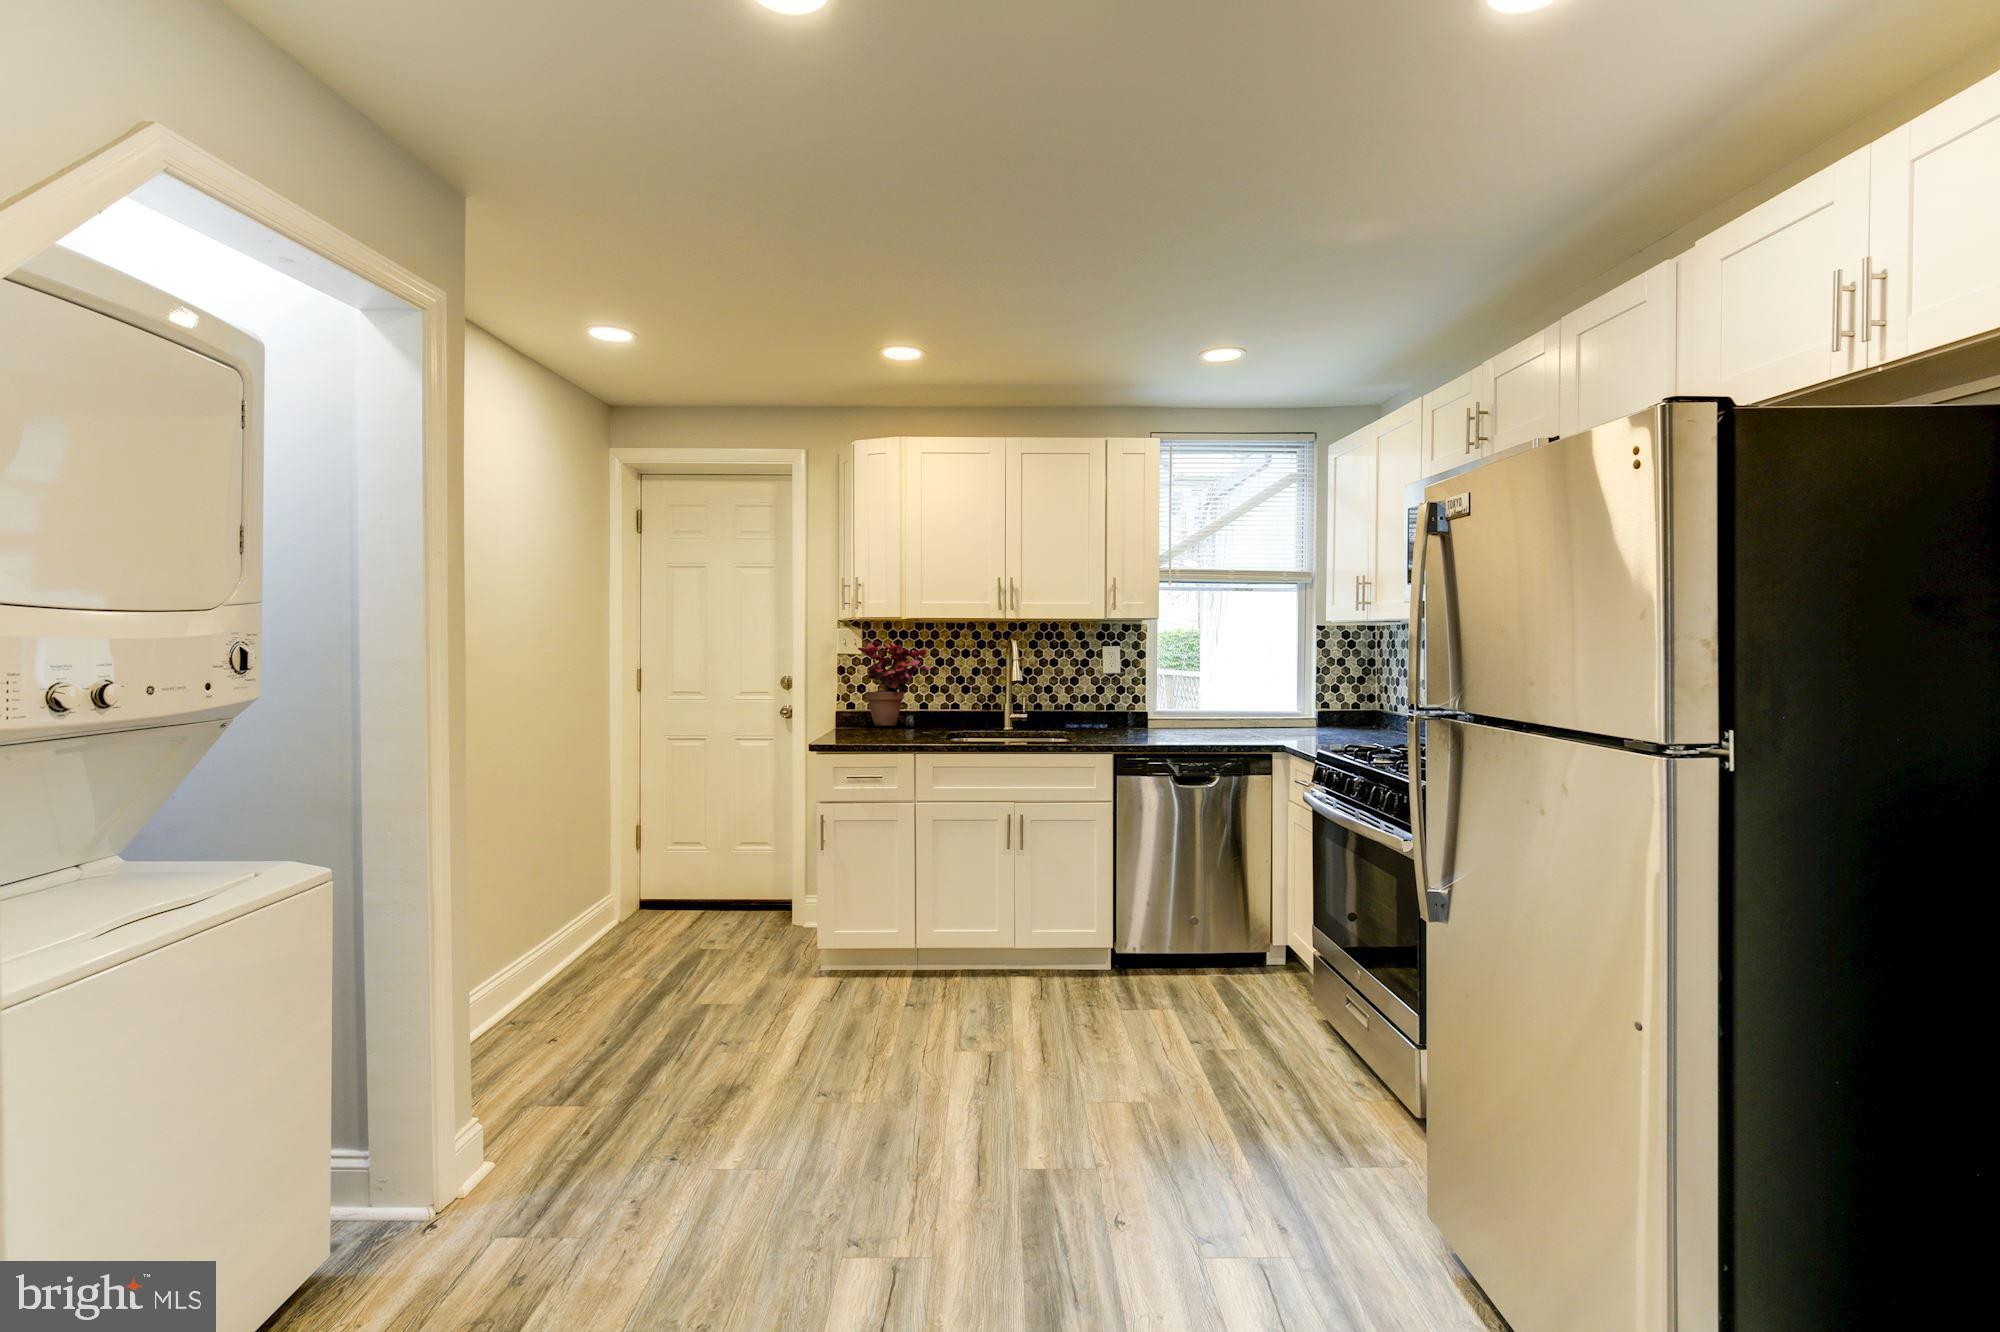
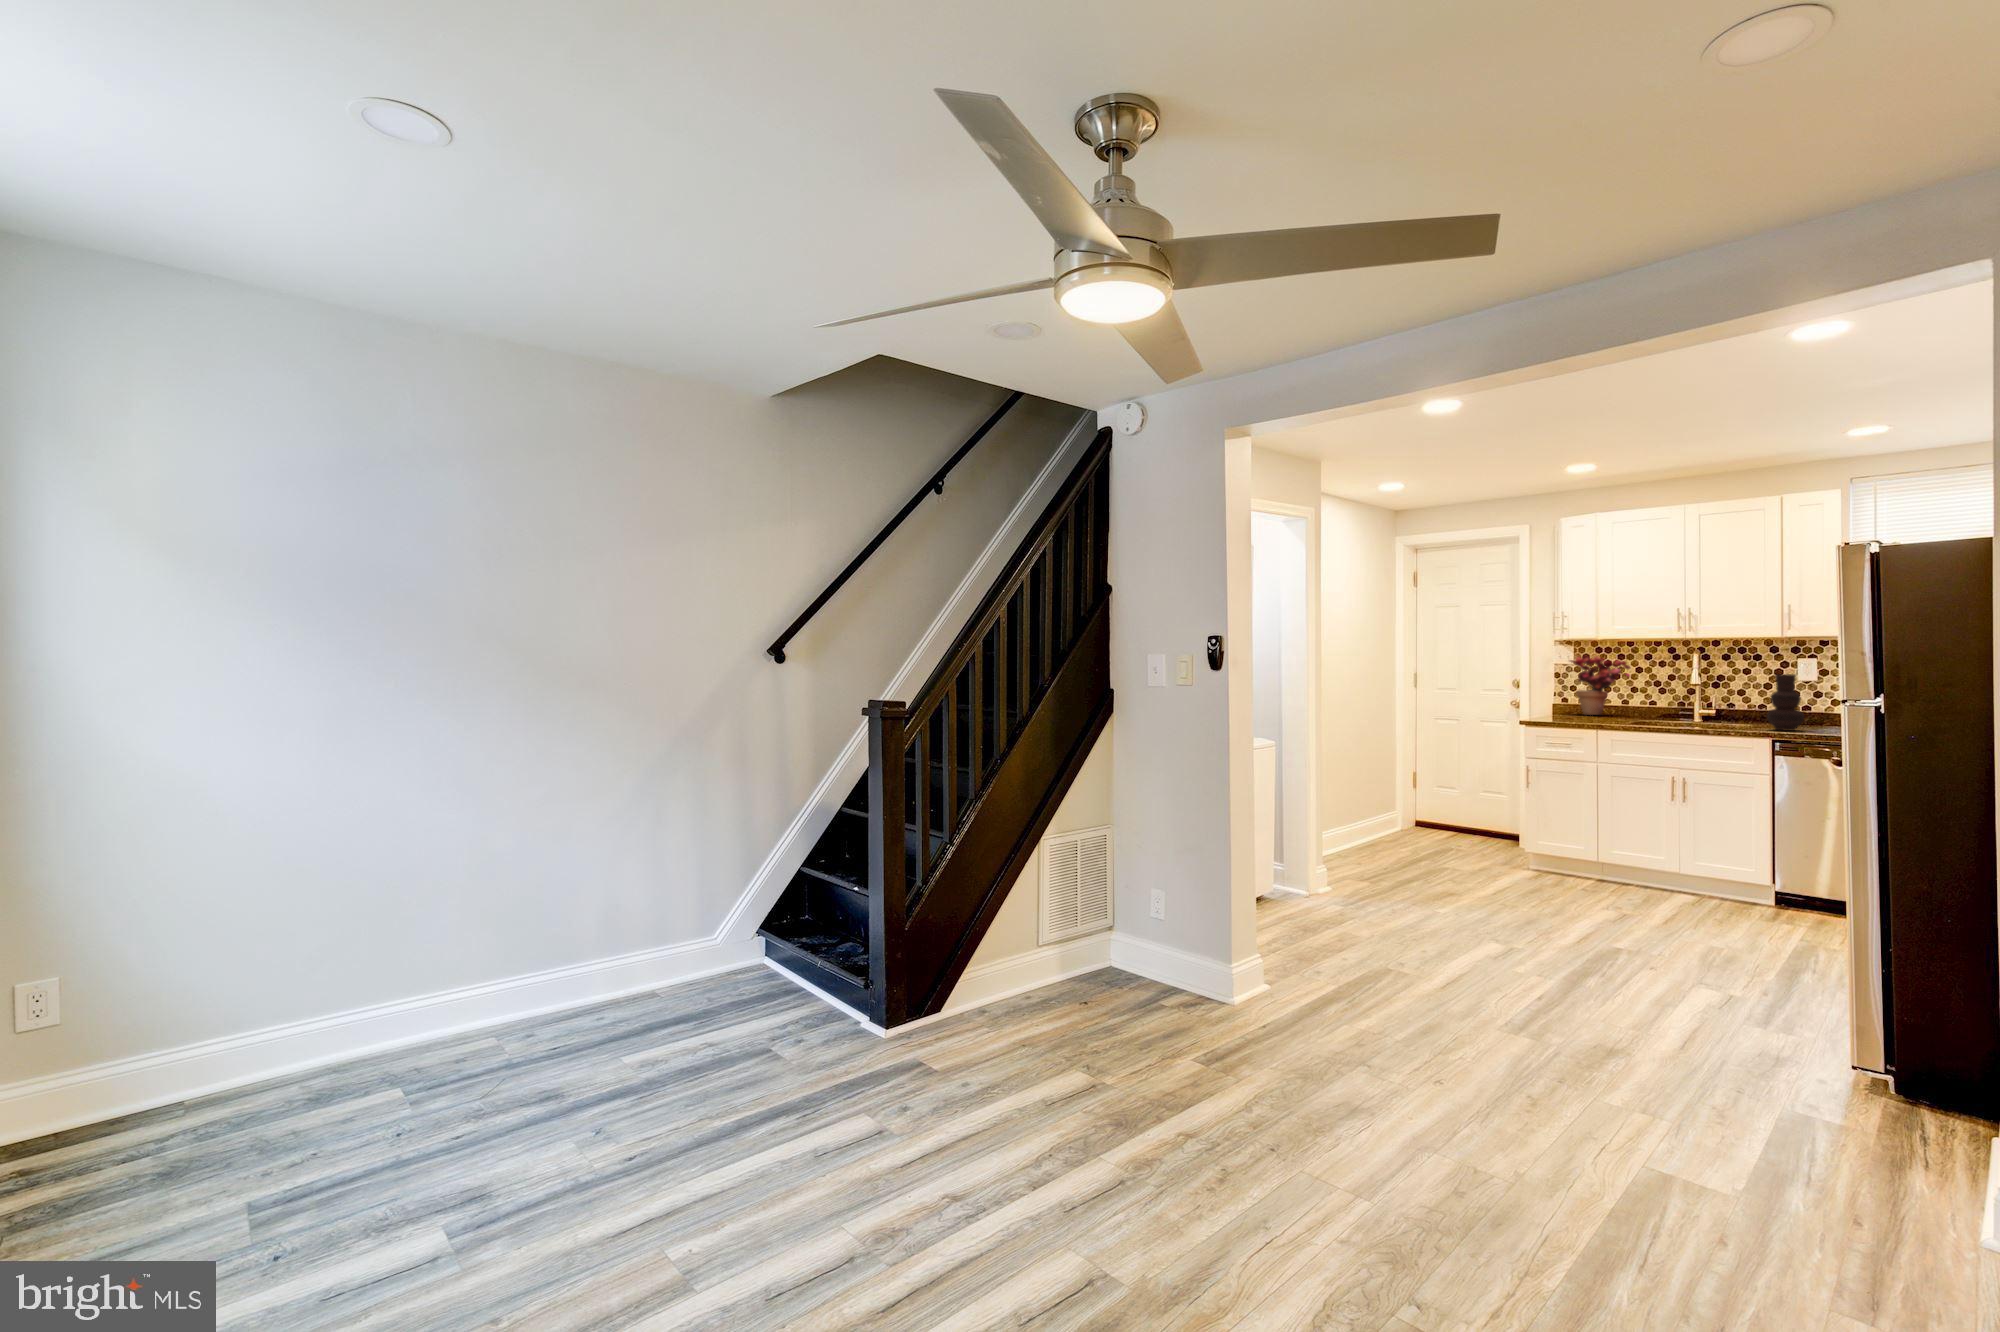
vase: none [1105,666,1144,742] -> present [1767,674,1805,731]

